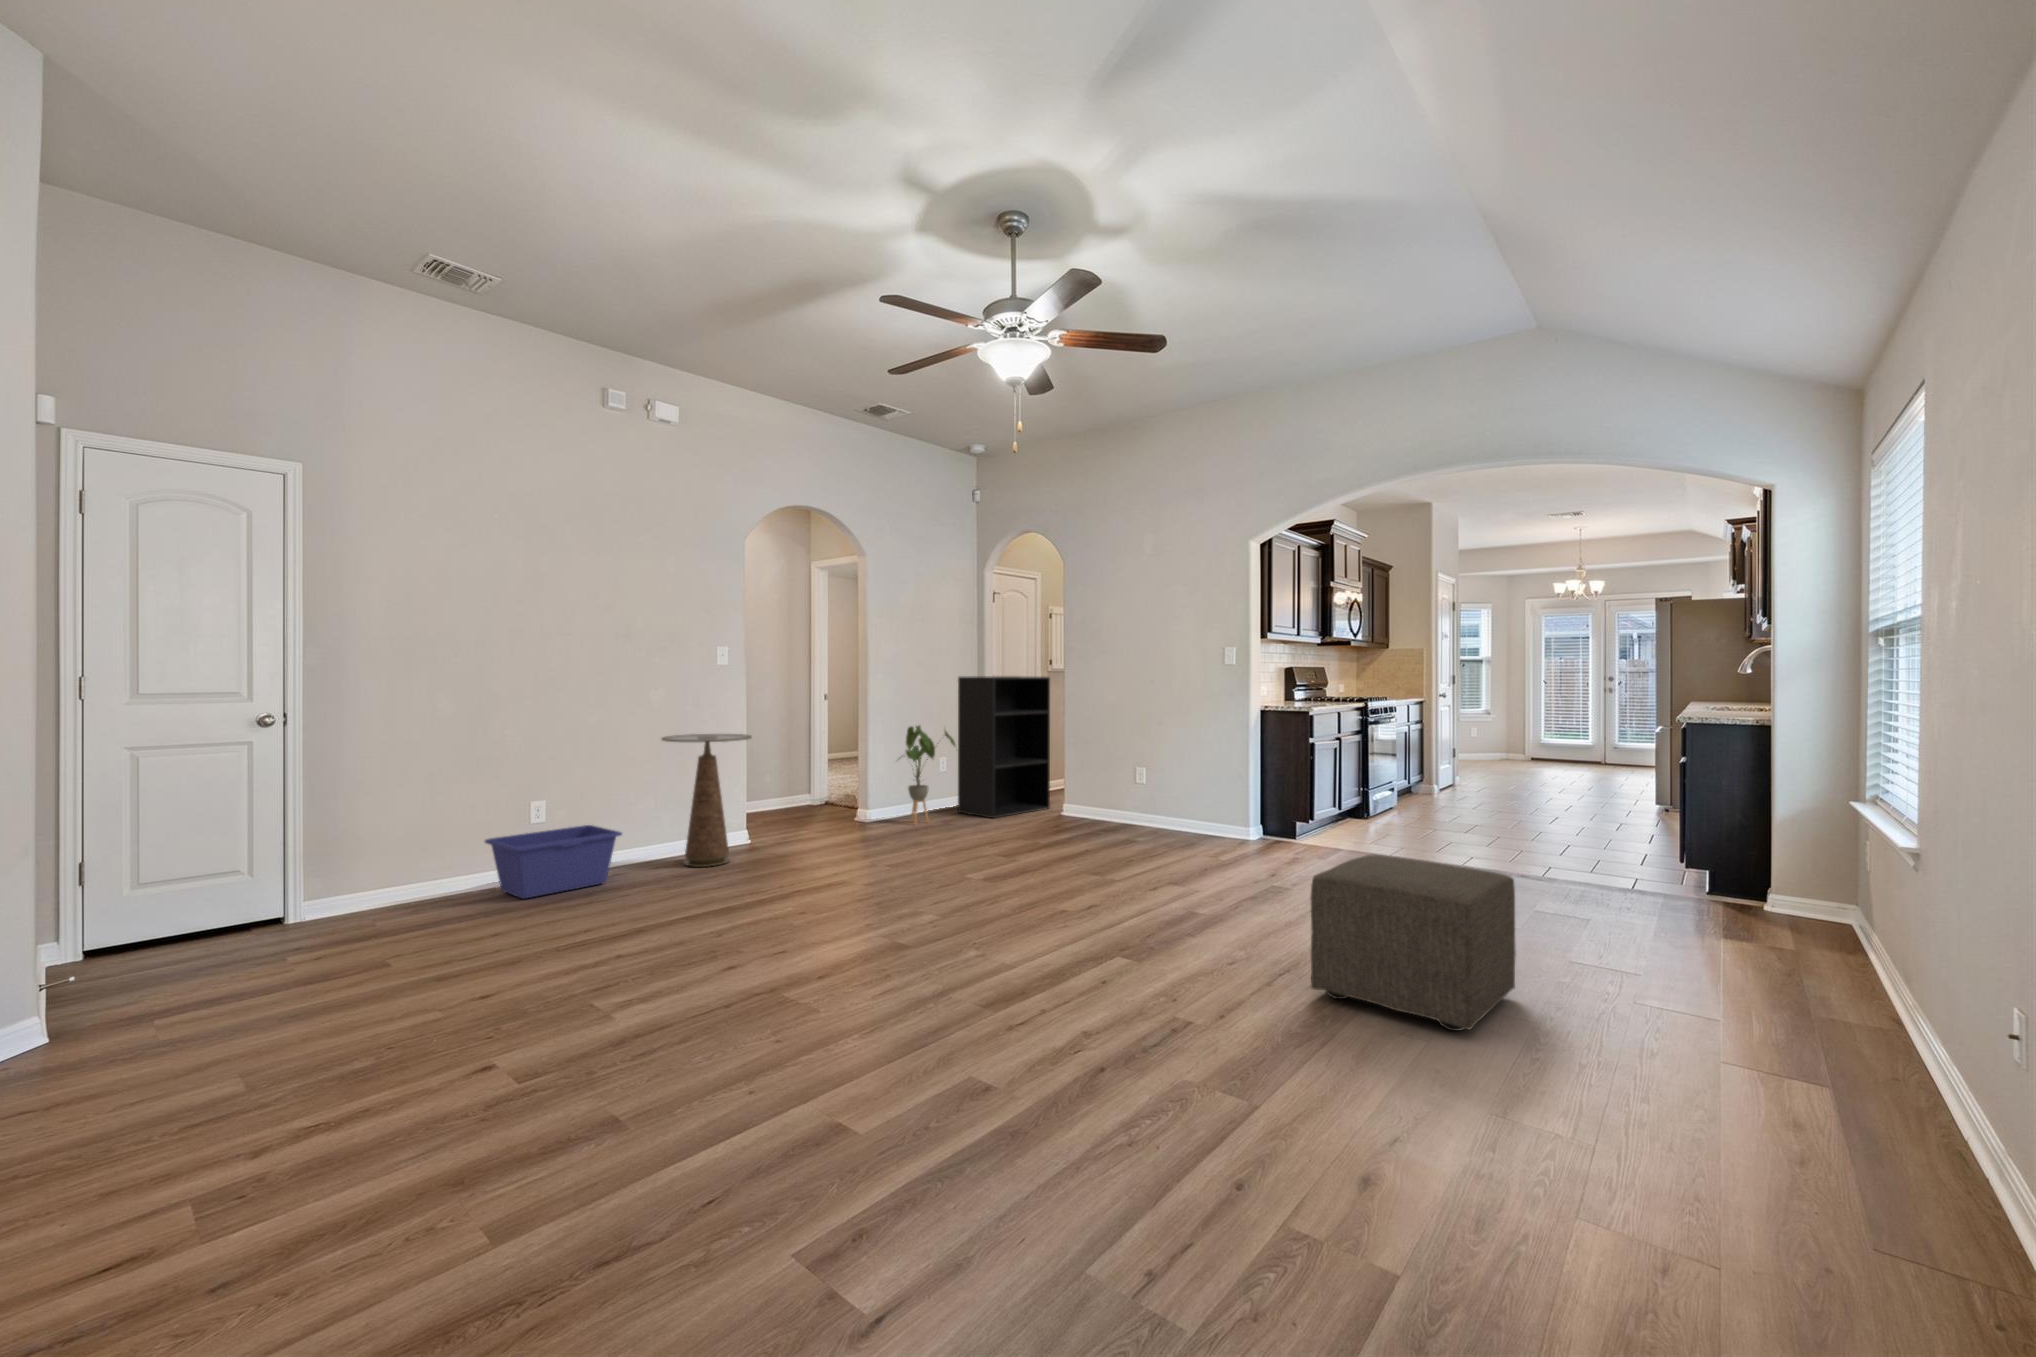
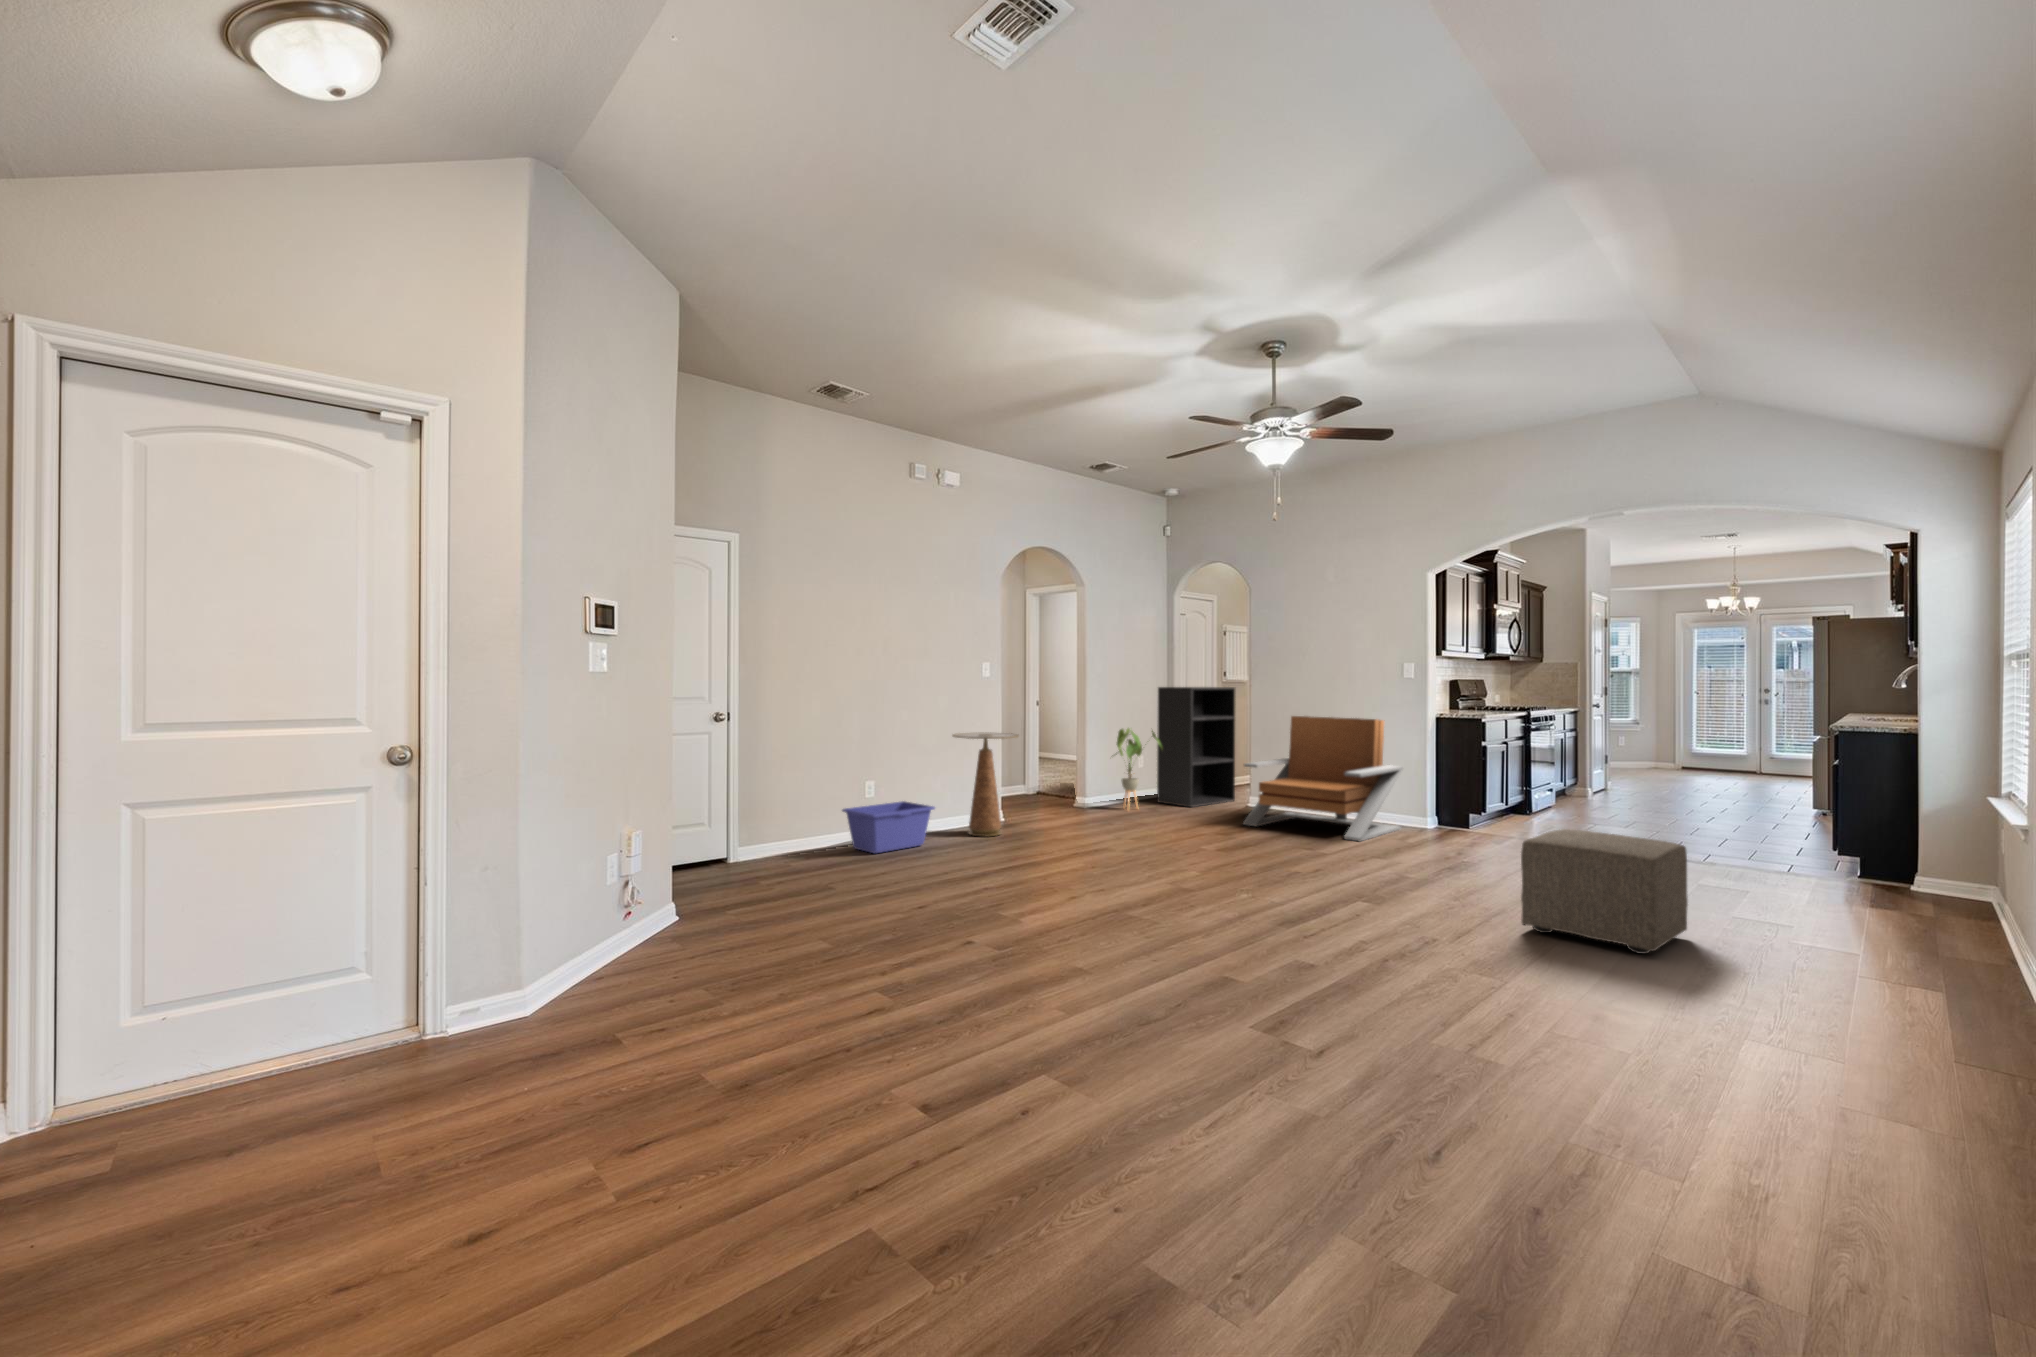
lounge chair: none [1040,709,1223,860] -> present [1243,716,1403,841]

